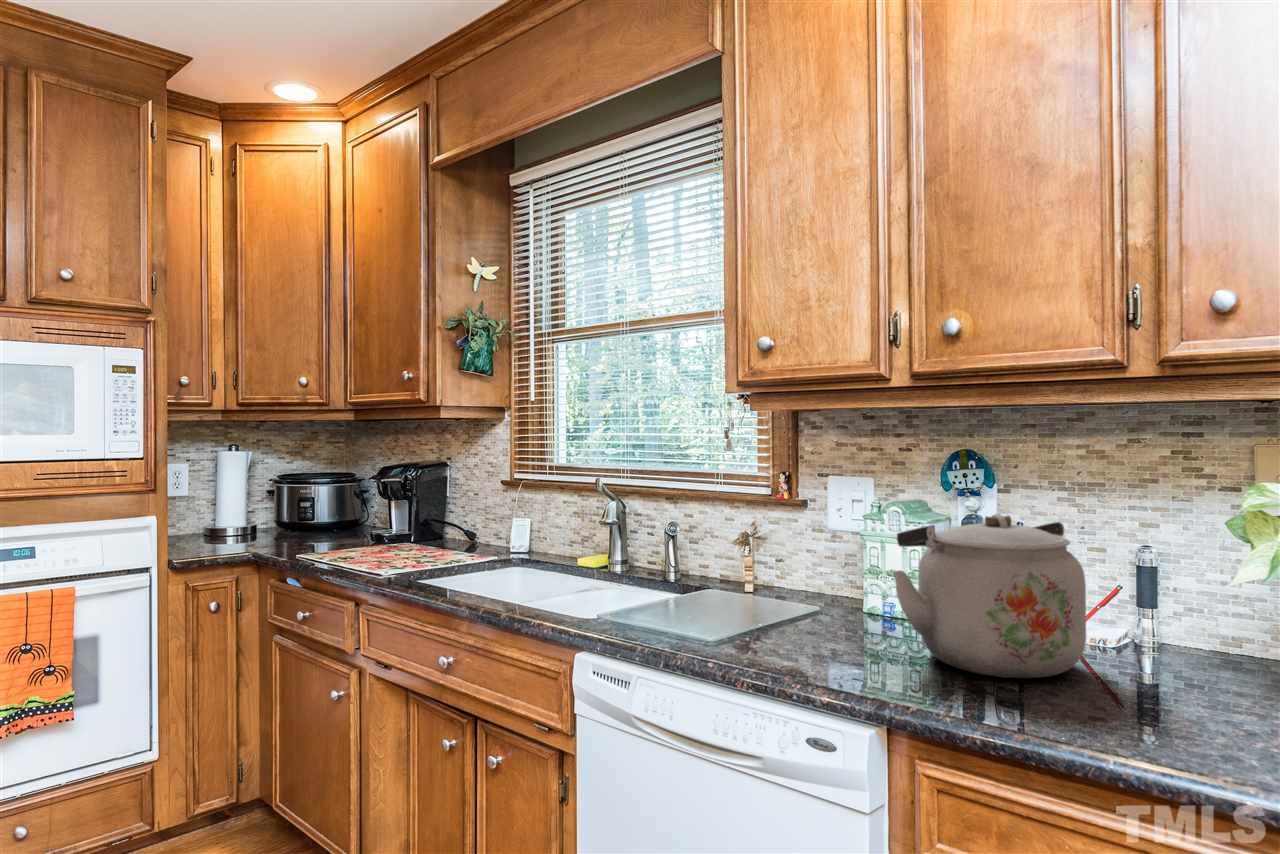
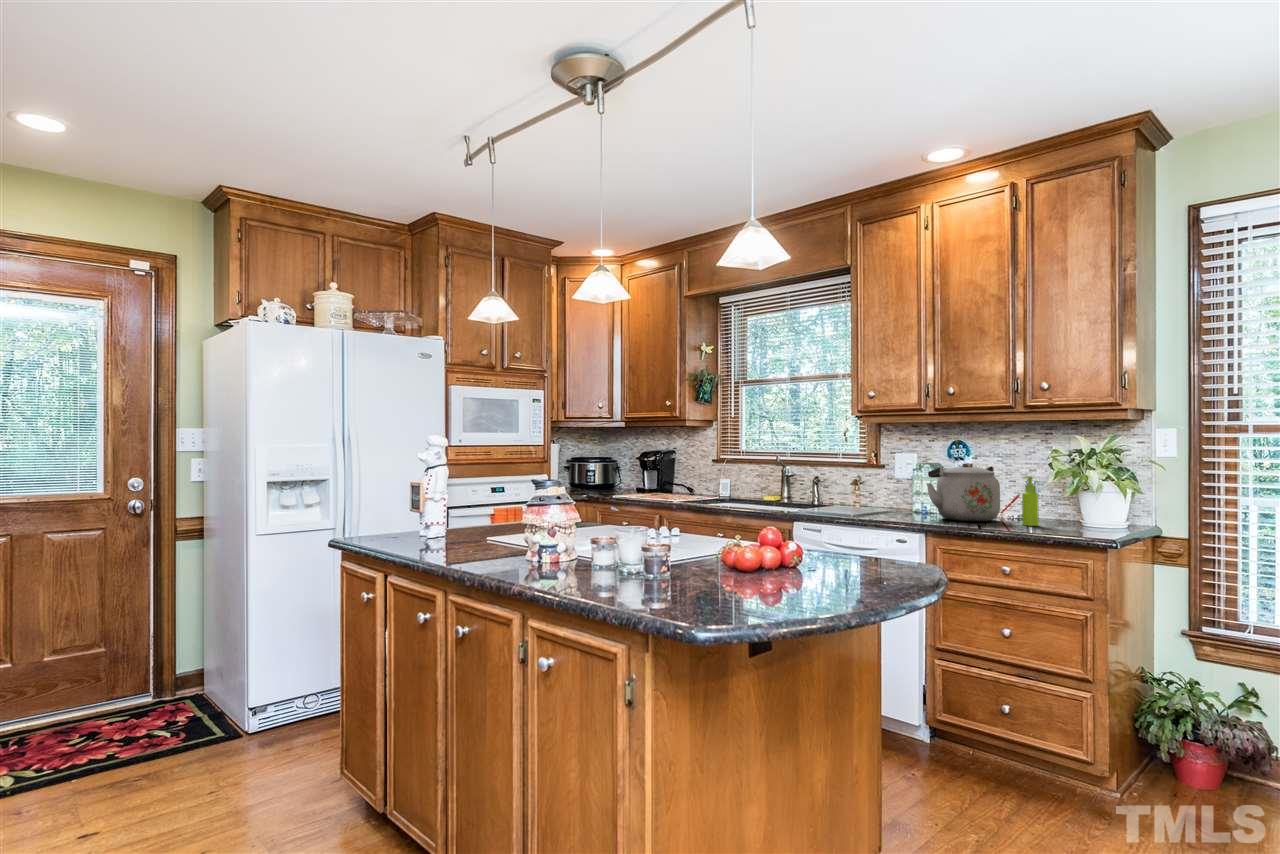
soap dispenser: none [1161,562,1210,709] -> present [1022,476,1039,526]

